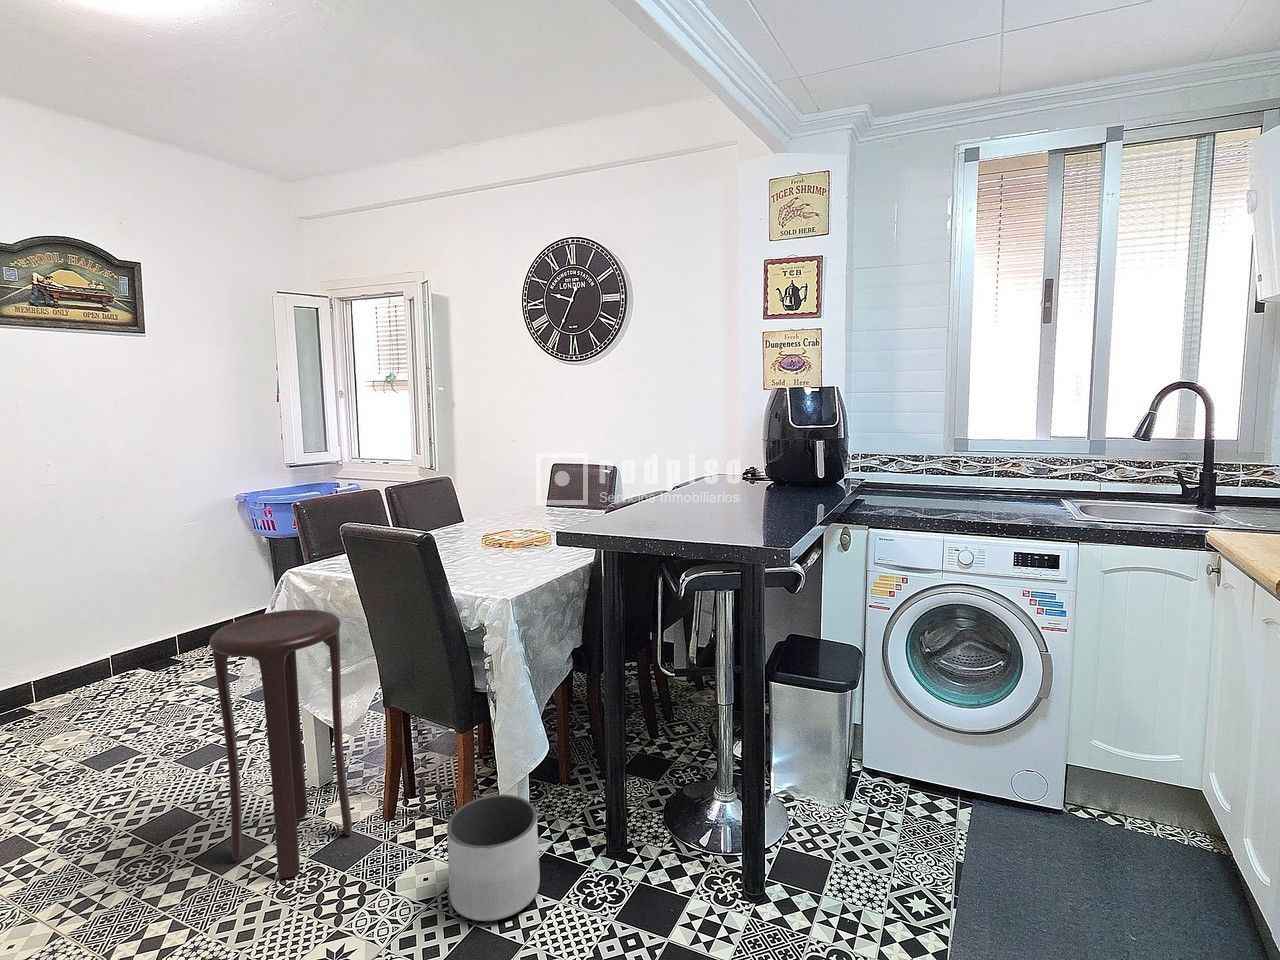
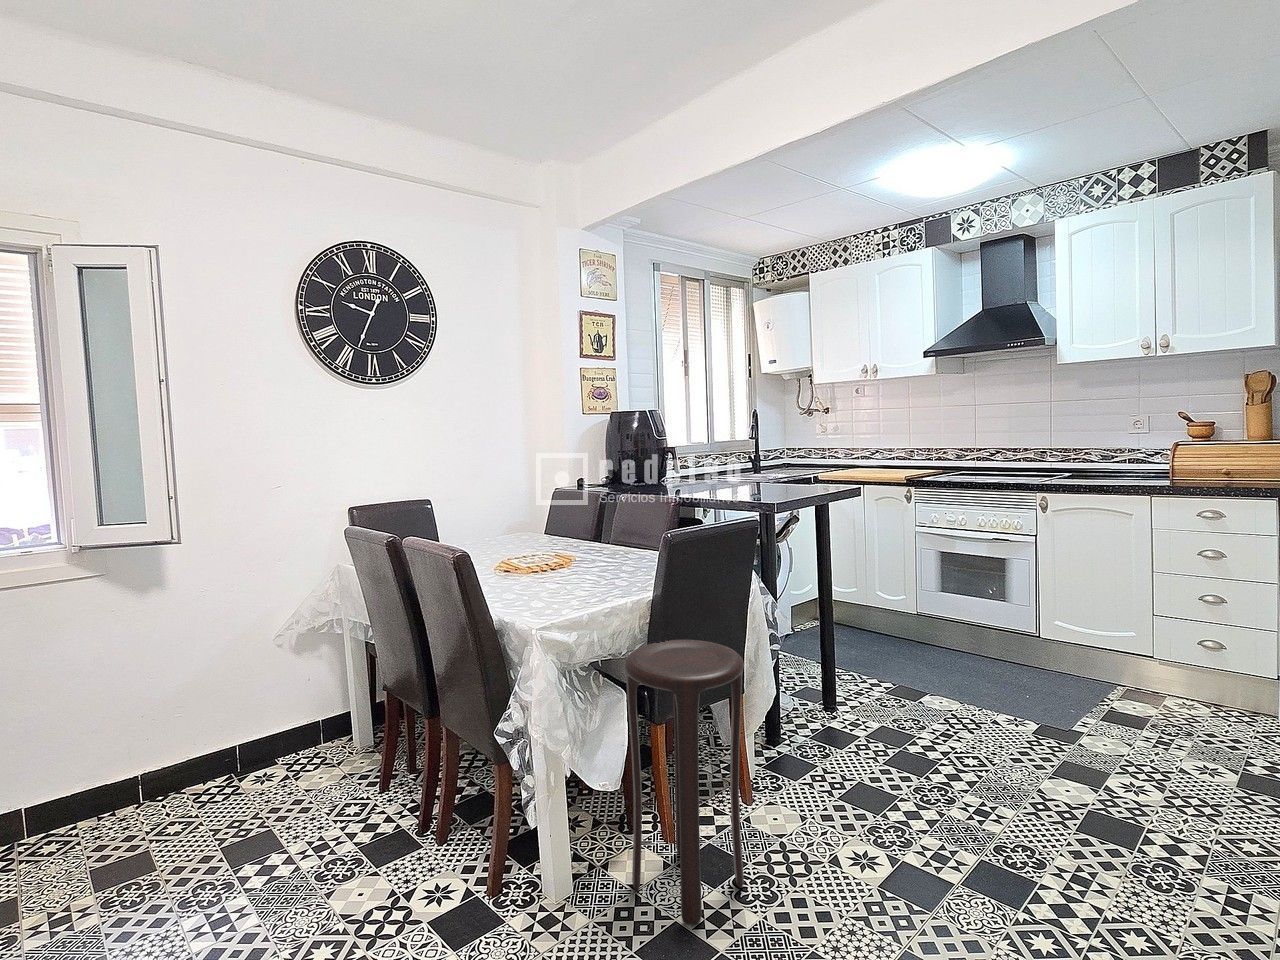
planter: present [447,795,540,921] -> none [767,716,834,800]

